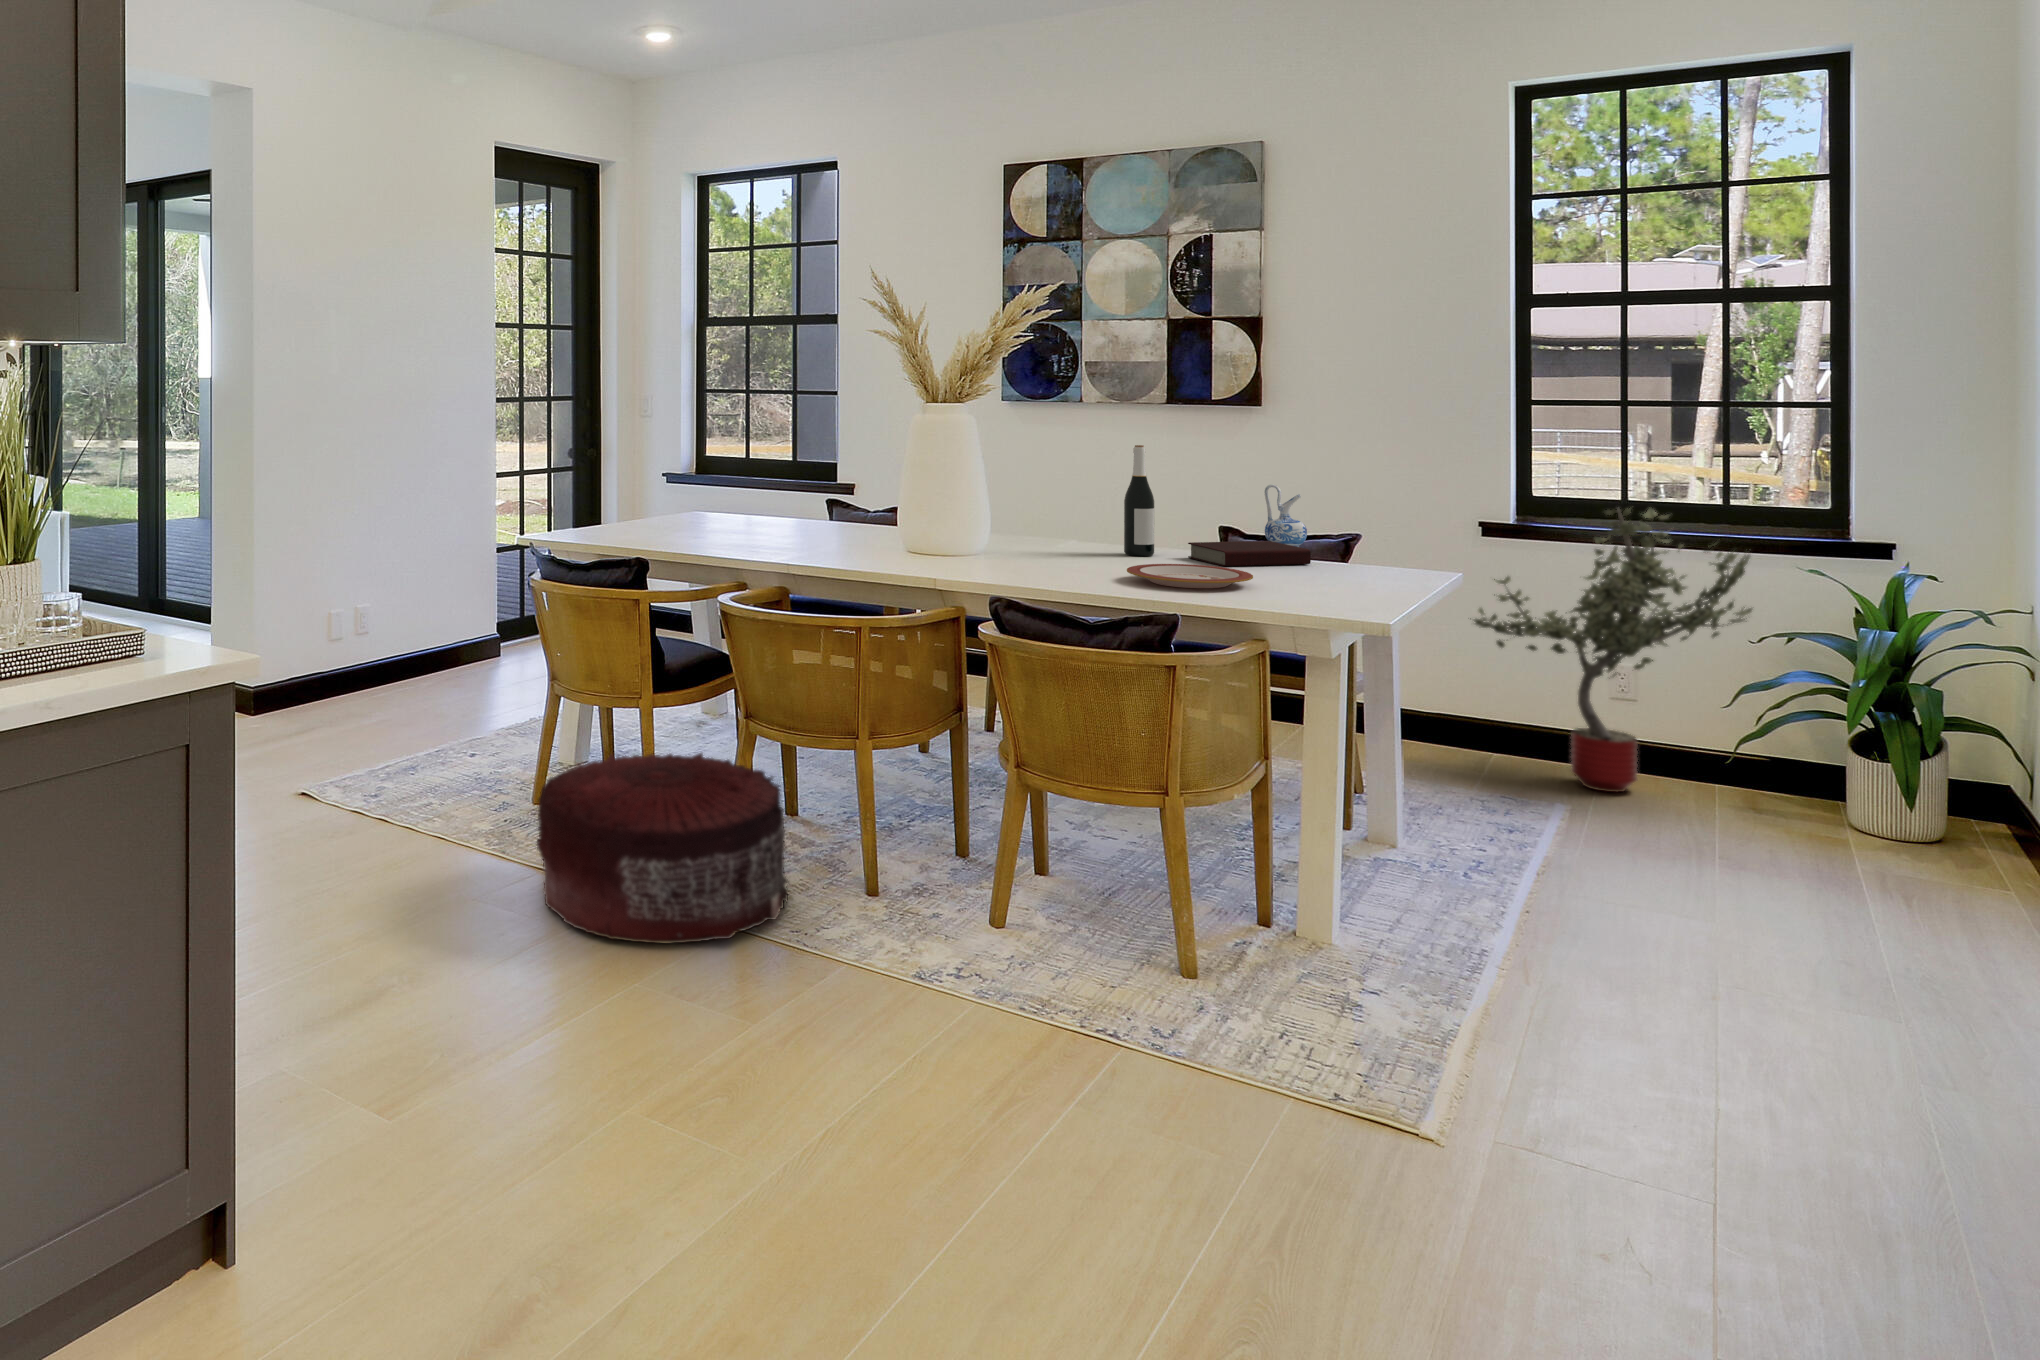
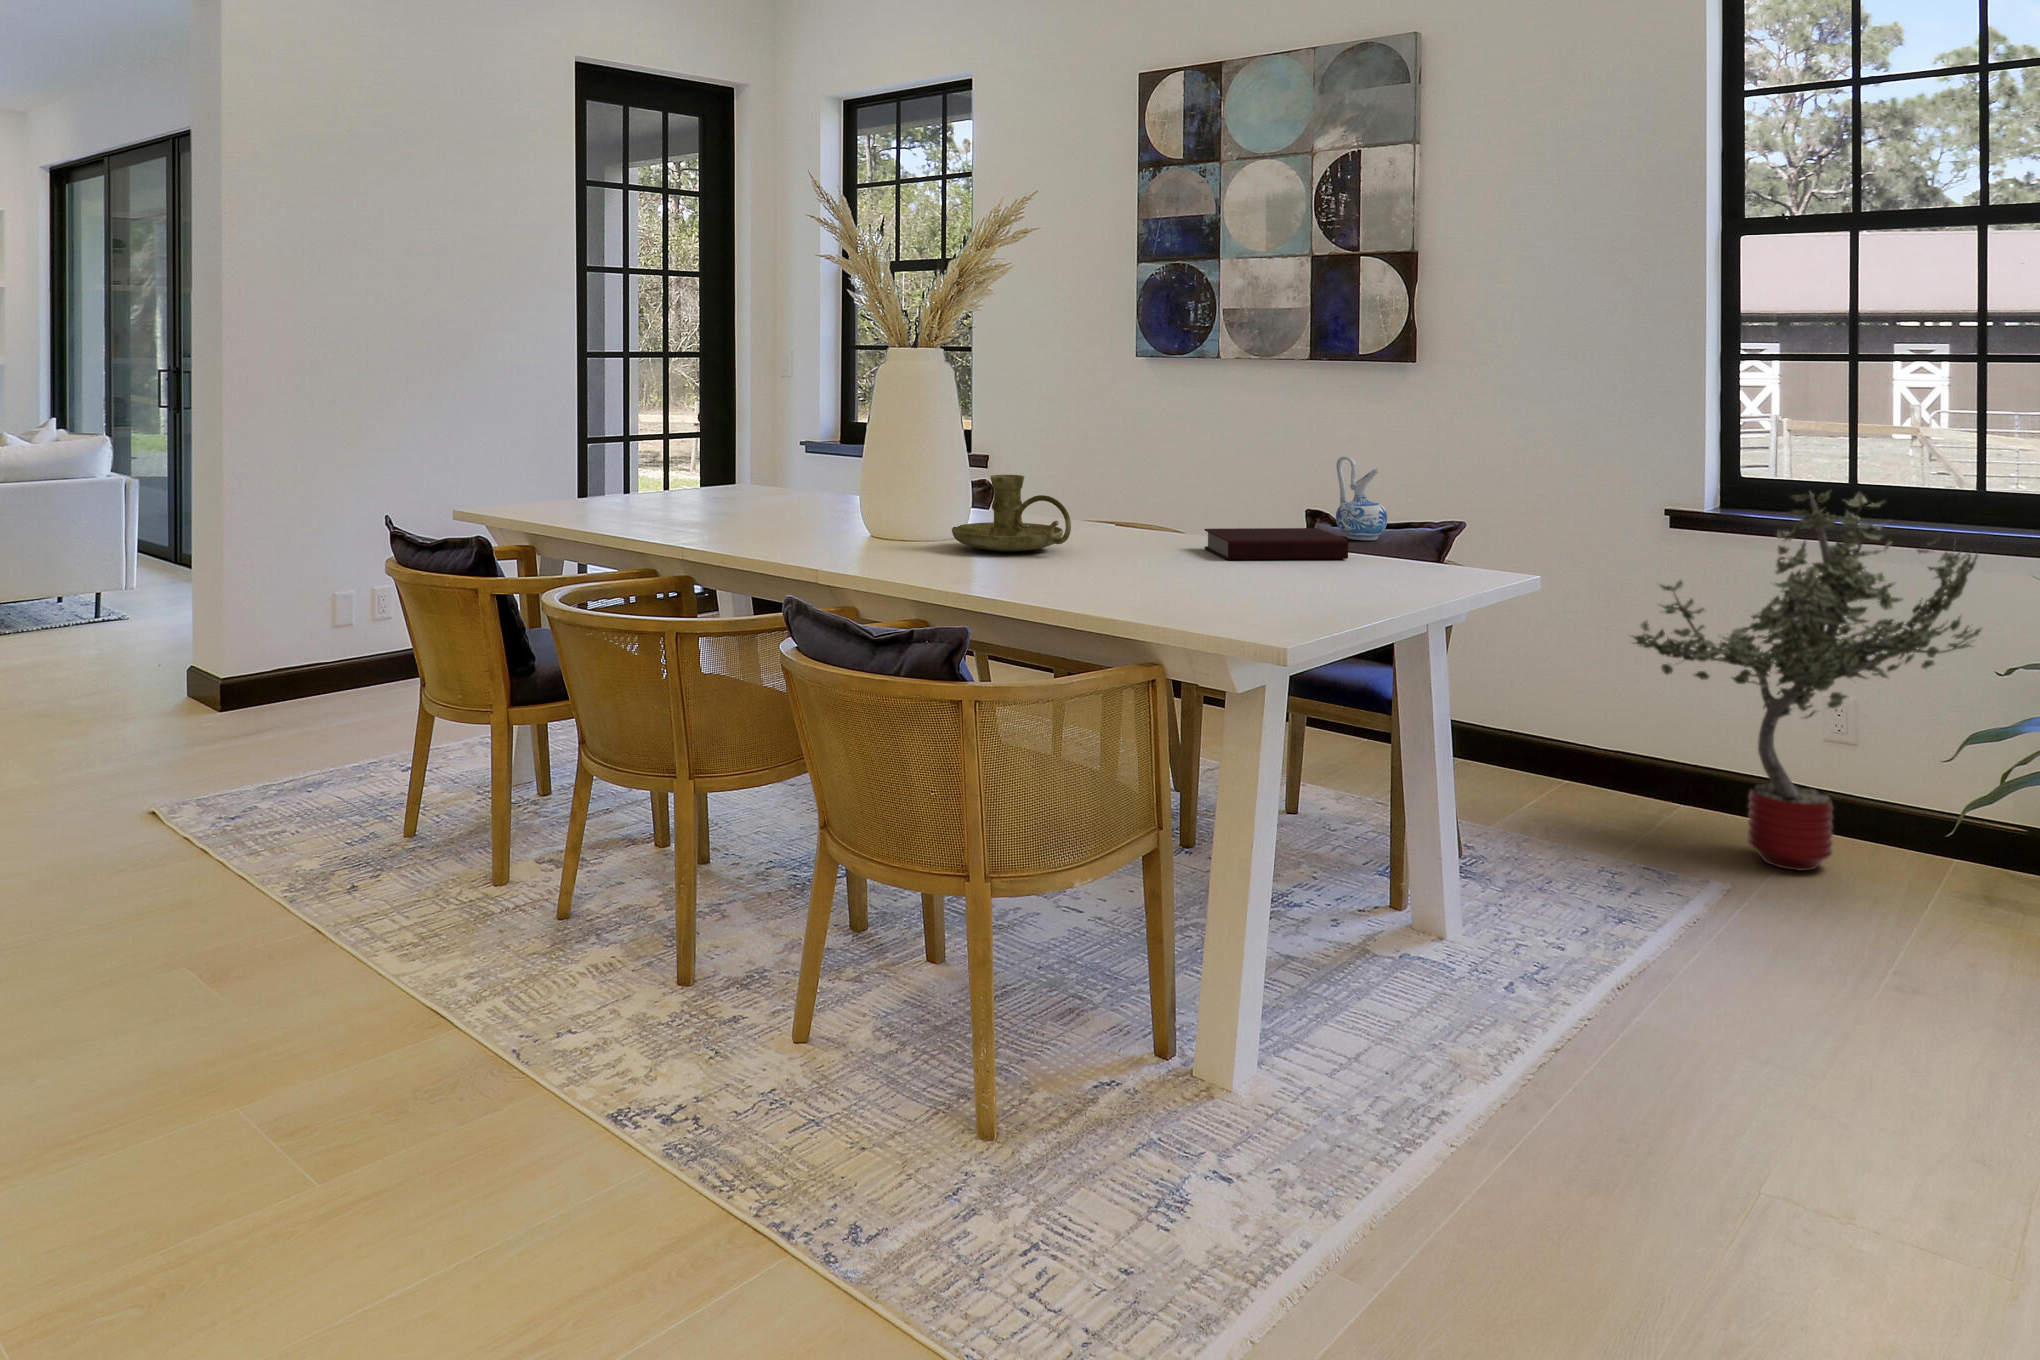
wine bottle: present [1124,445,1154,556] -> none [1131,402,1169,546]
candle holder: none [1000,503,1107,562] -> present [952,475,1071,552]
plate: present [1127,564,1253,588] -> none [1051,554,1210,587]
pouf: present [537,753,789,944] -> none [236,784,586,1045]

